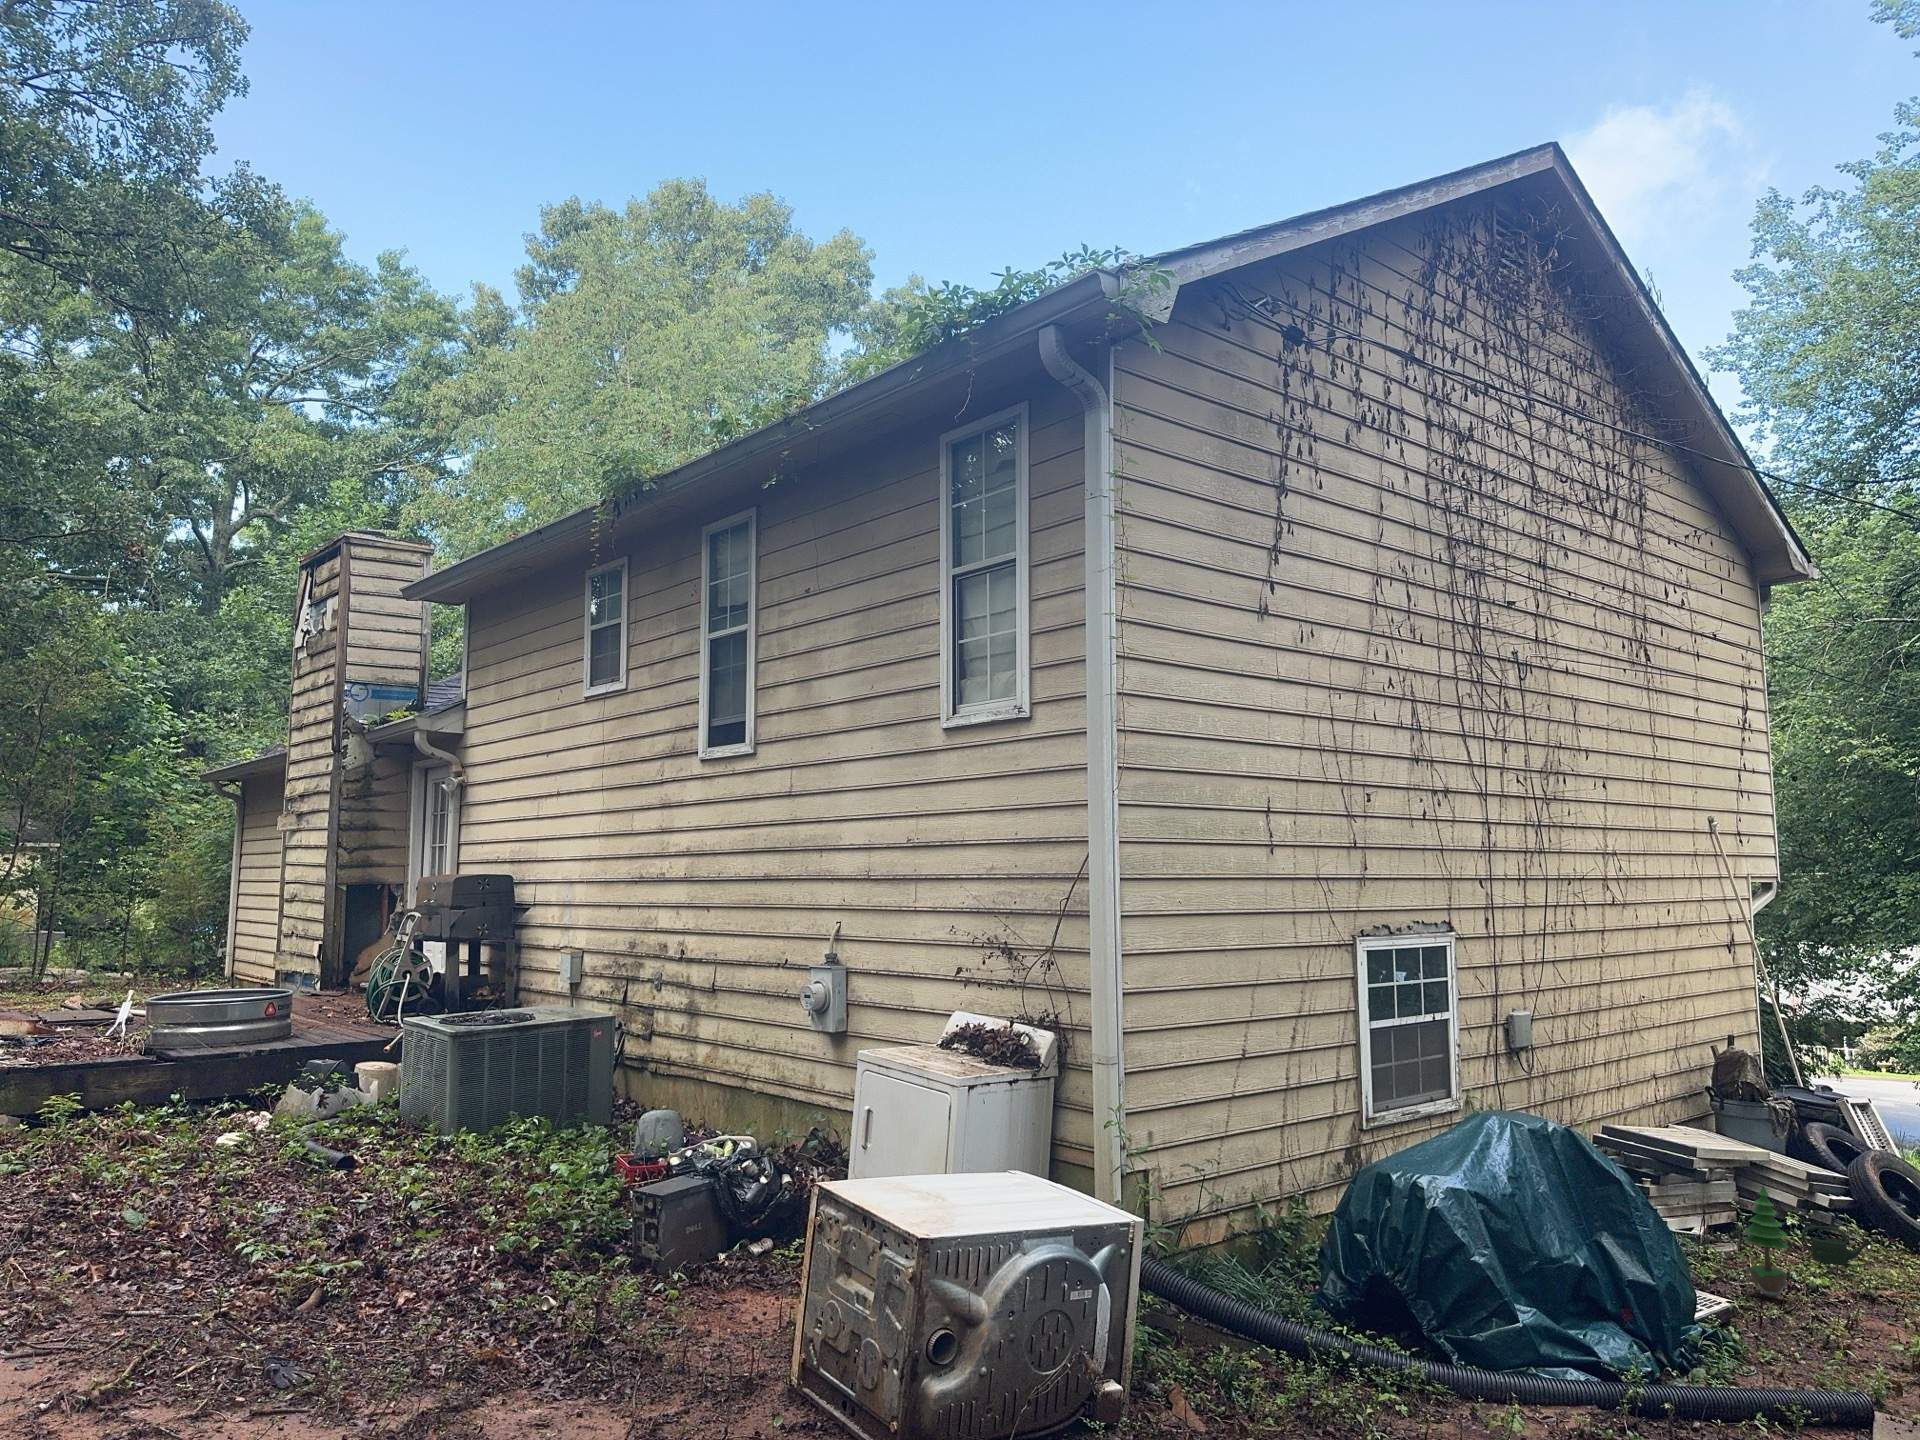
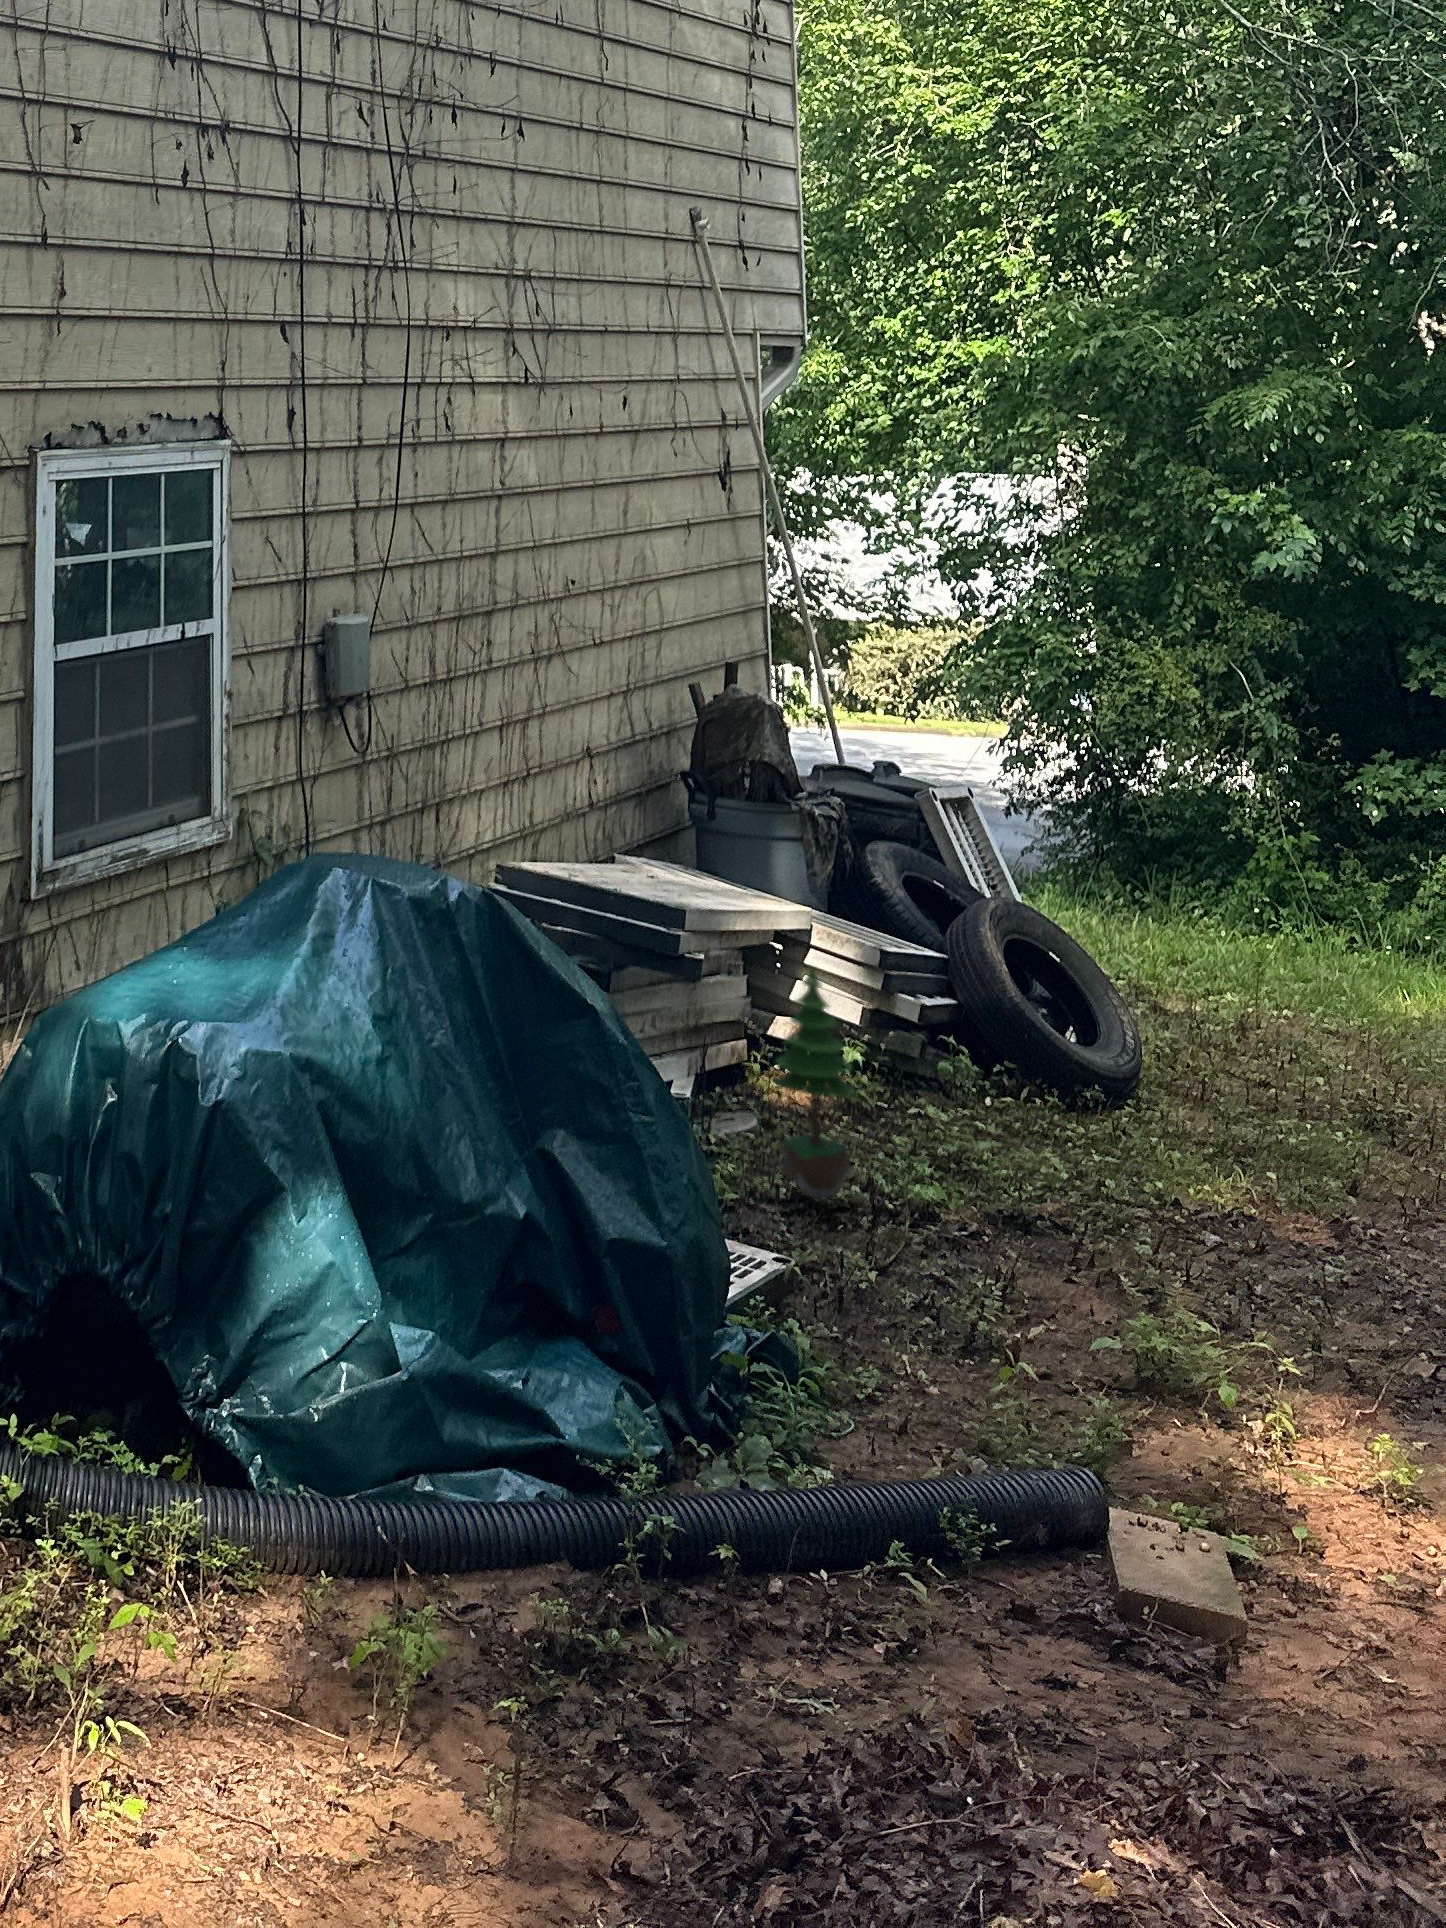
watering can: present [1802,1226,1871,1265] -> none [859,1038,980,1115]

